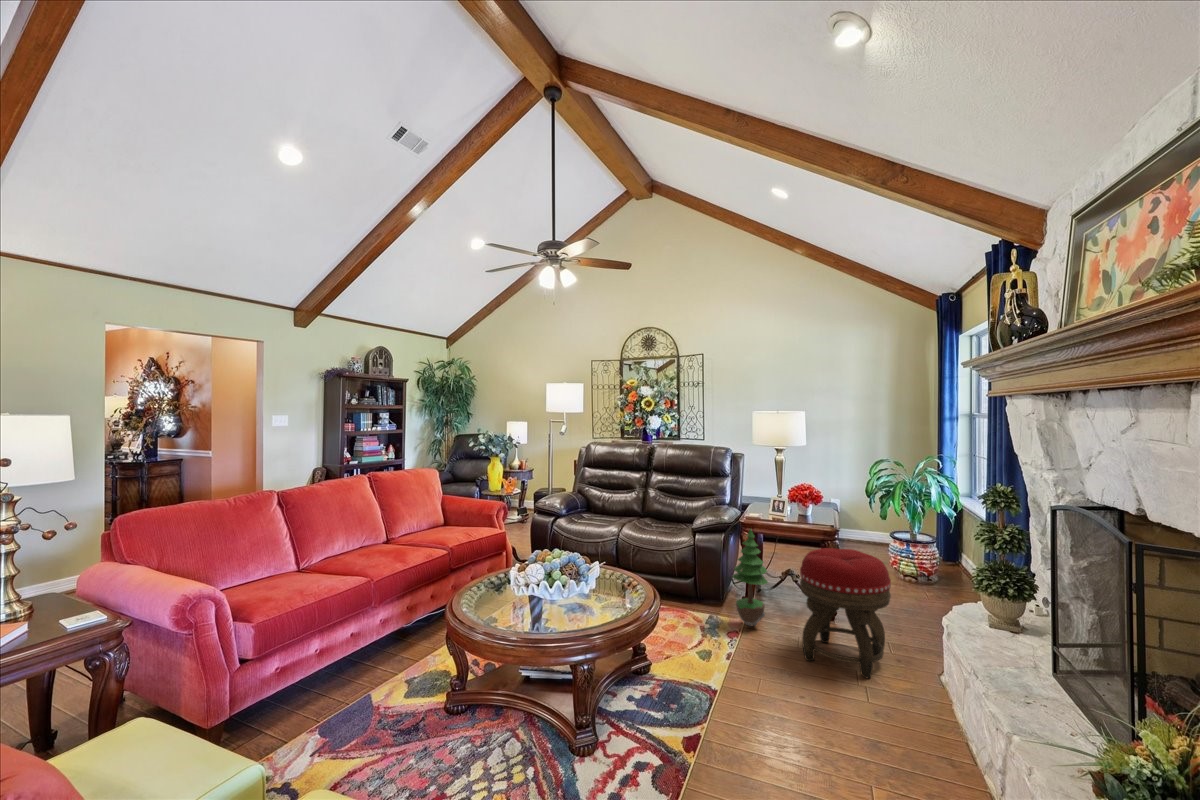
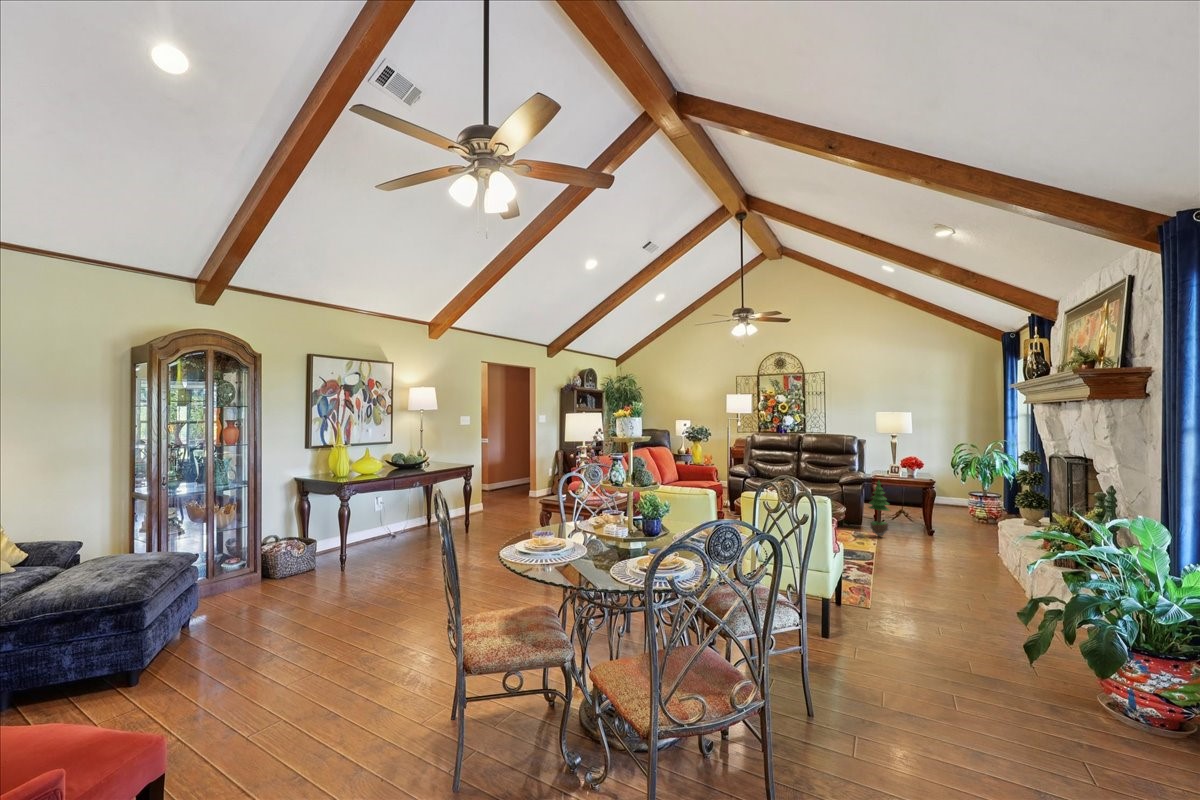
footstool: present [800,548,891,678] -> none [911,489,965,553]

